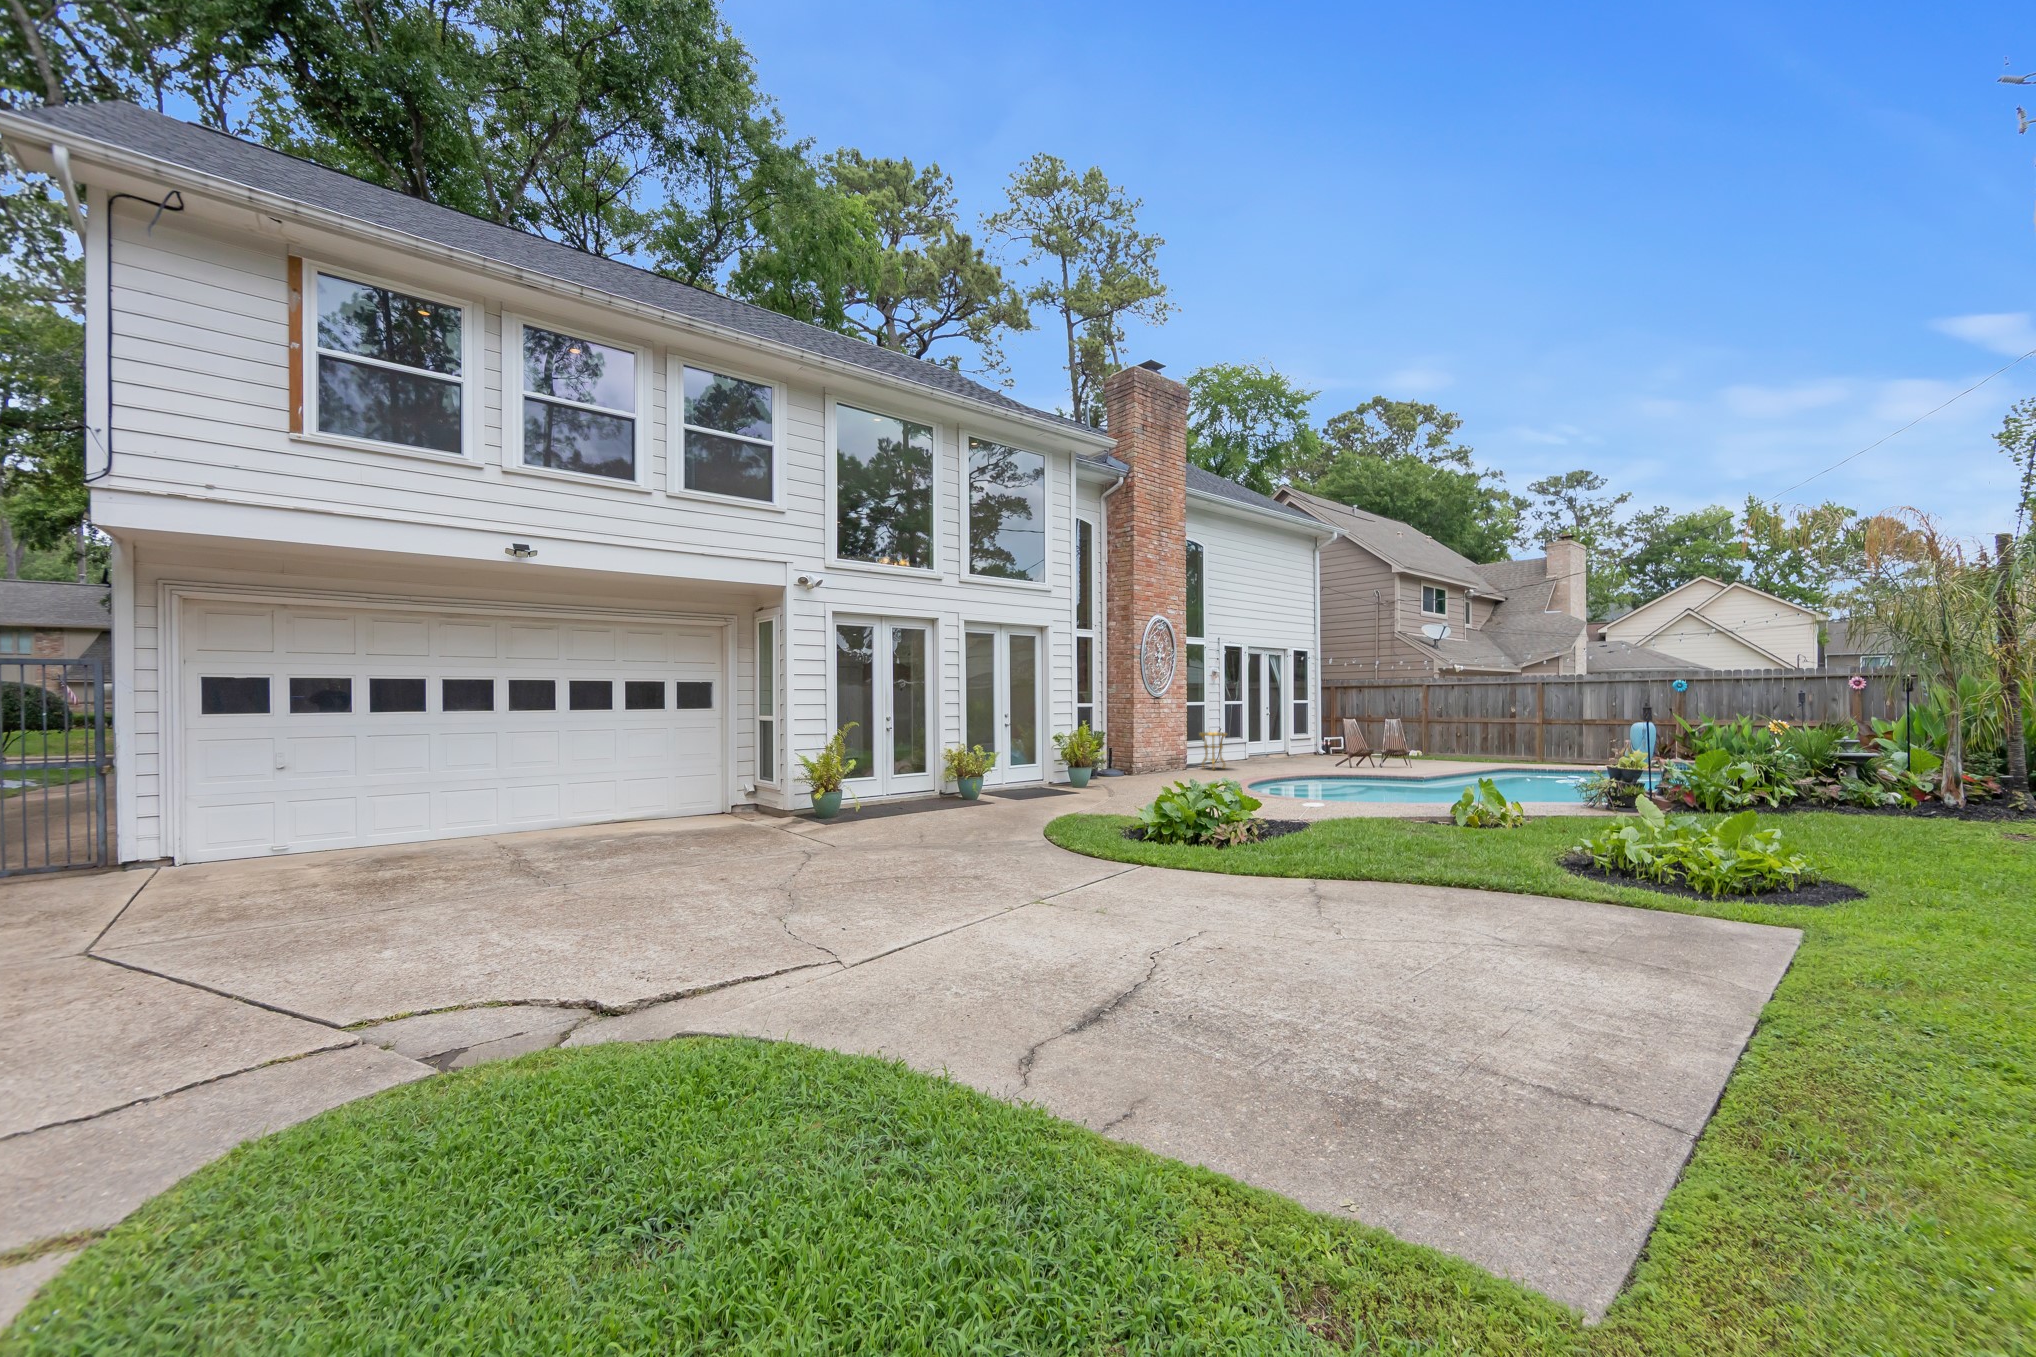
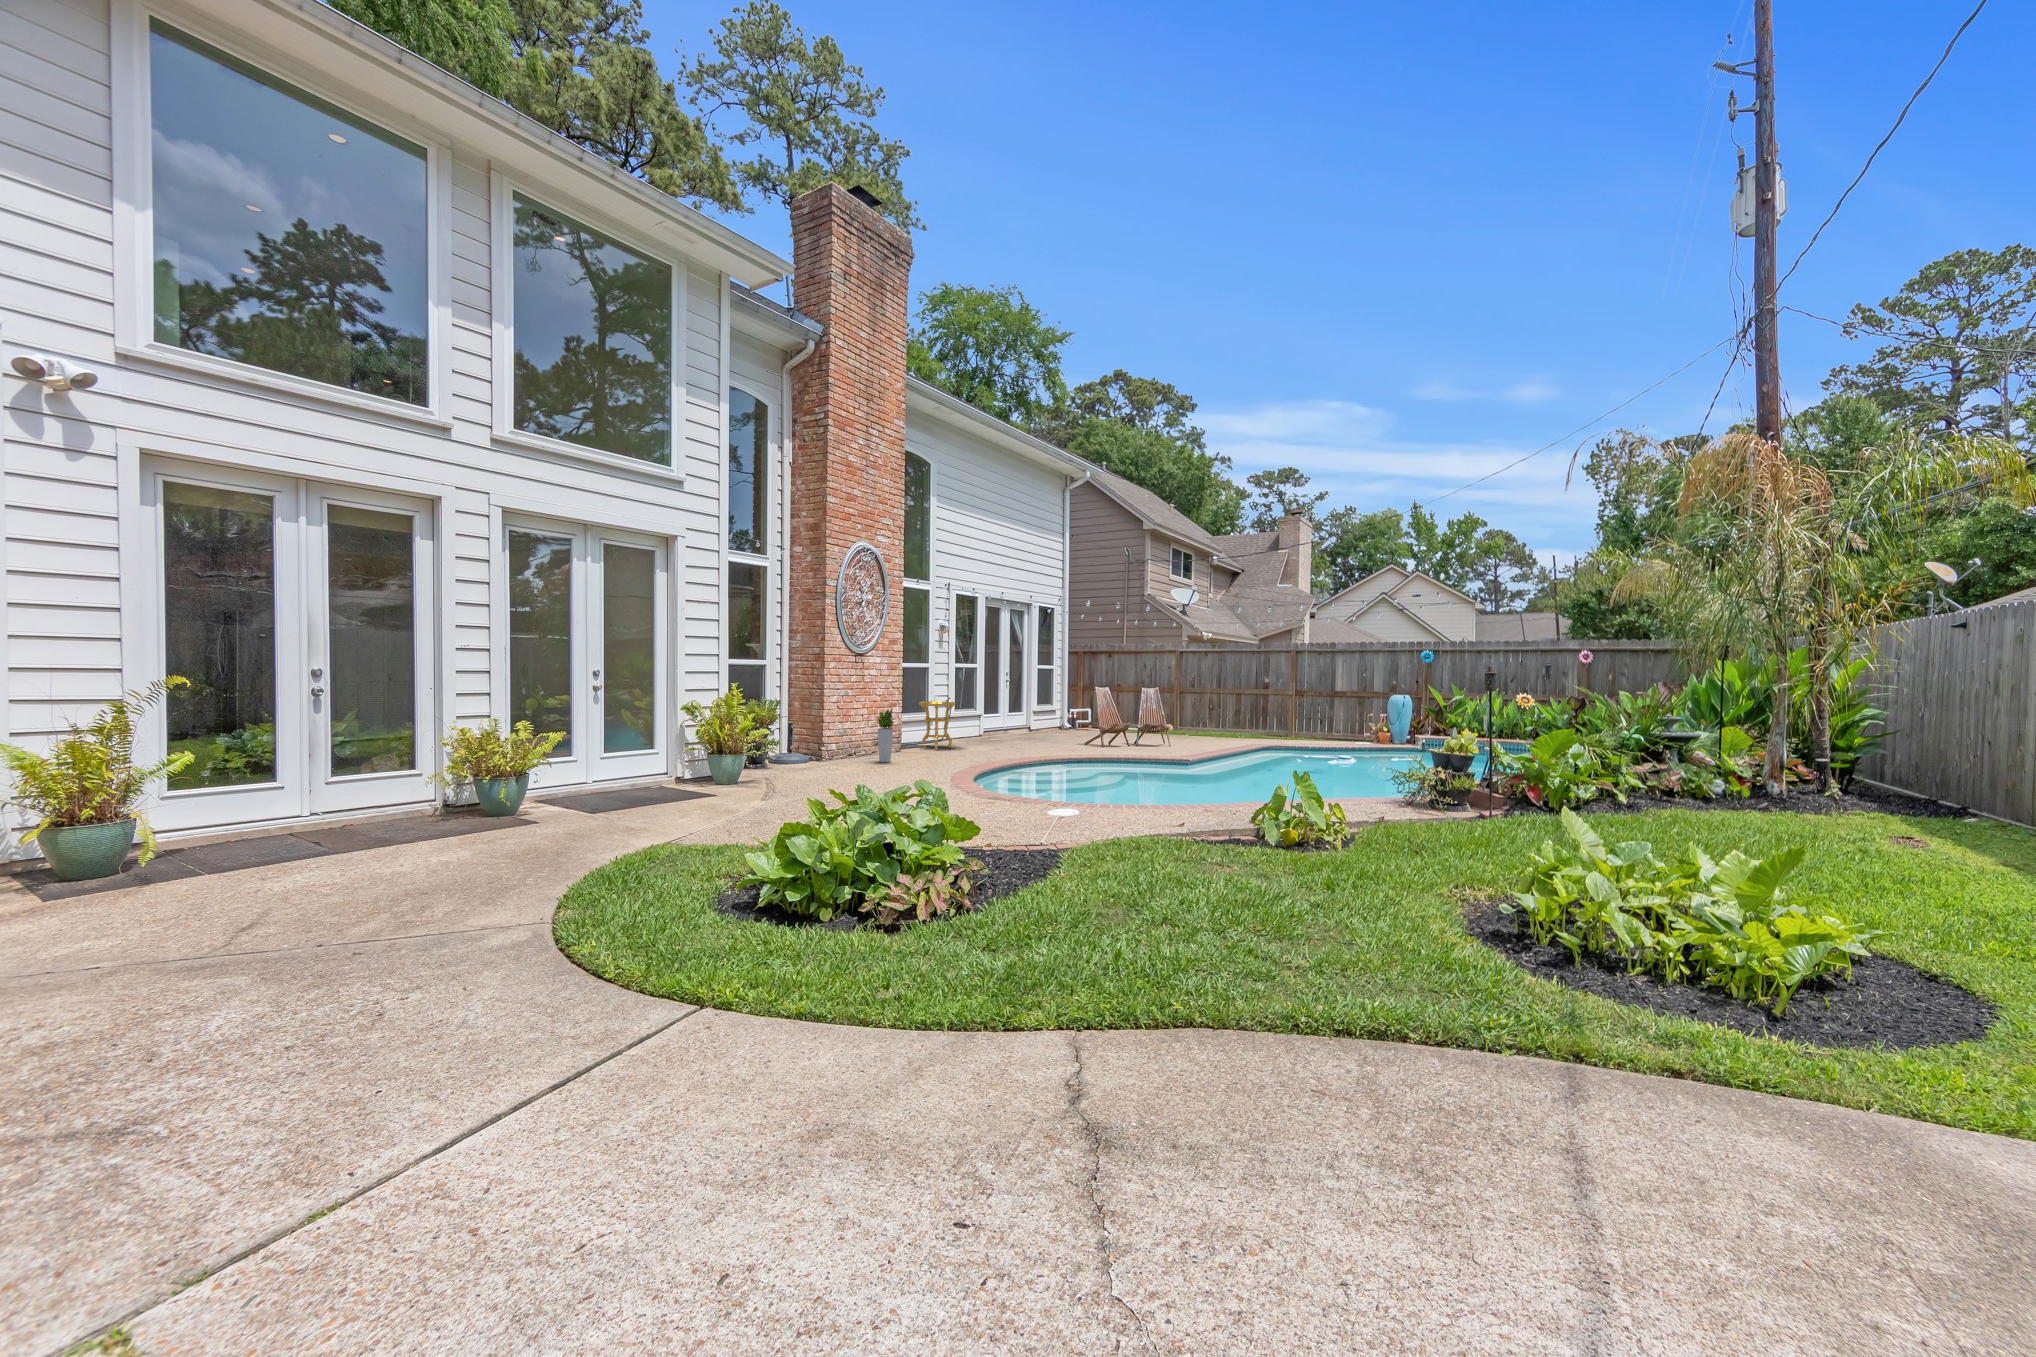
planter: none [1169,738,1185,778] -> present [877,709,895,762]

